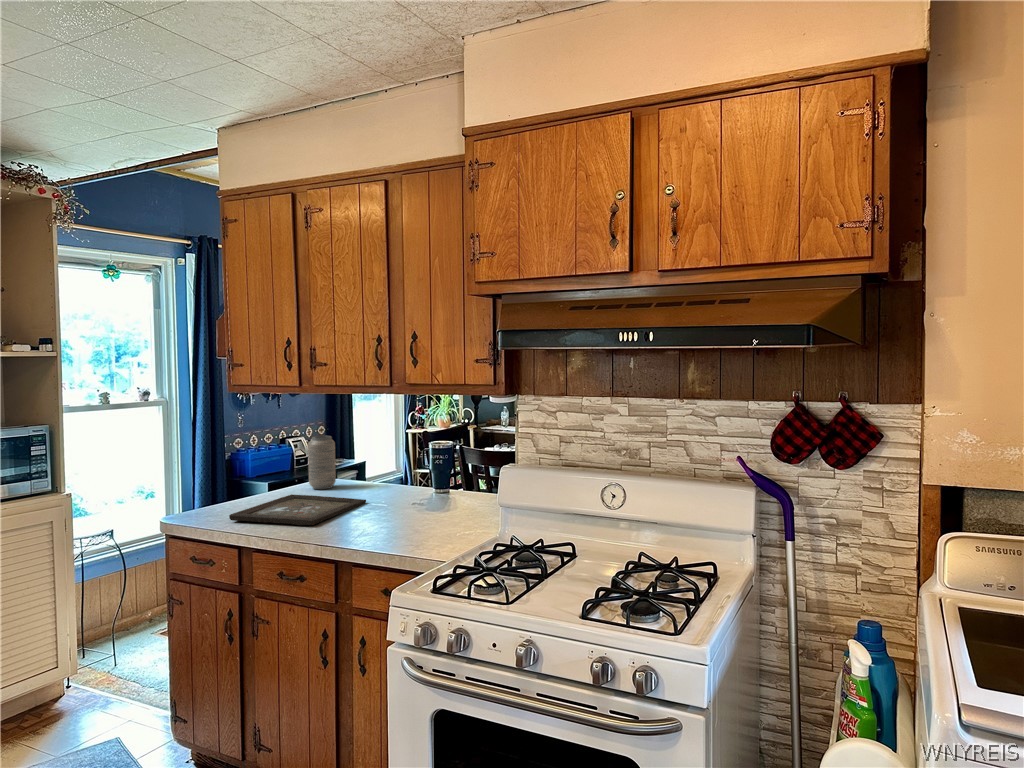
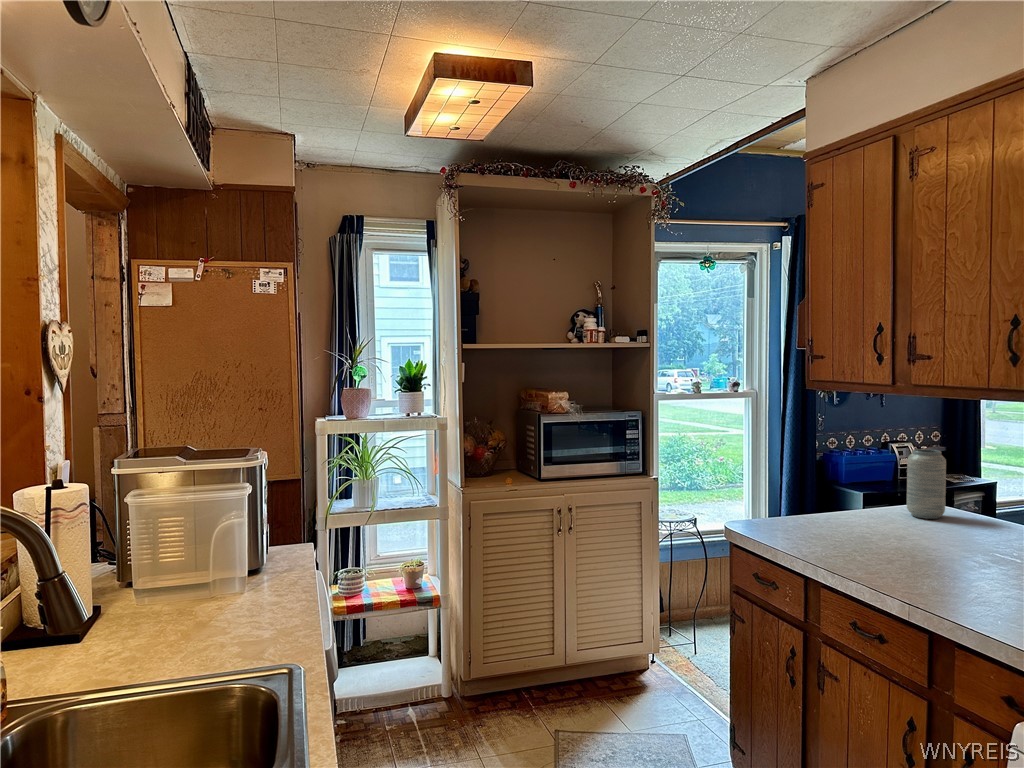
tray: present [229,494,366,525] -> none [797,520,988,569]

